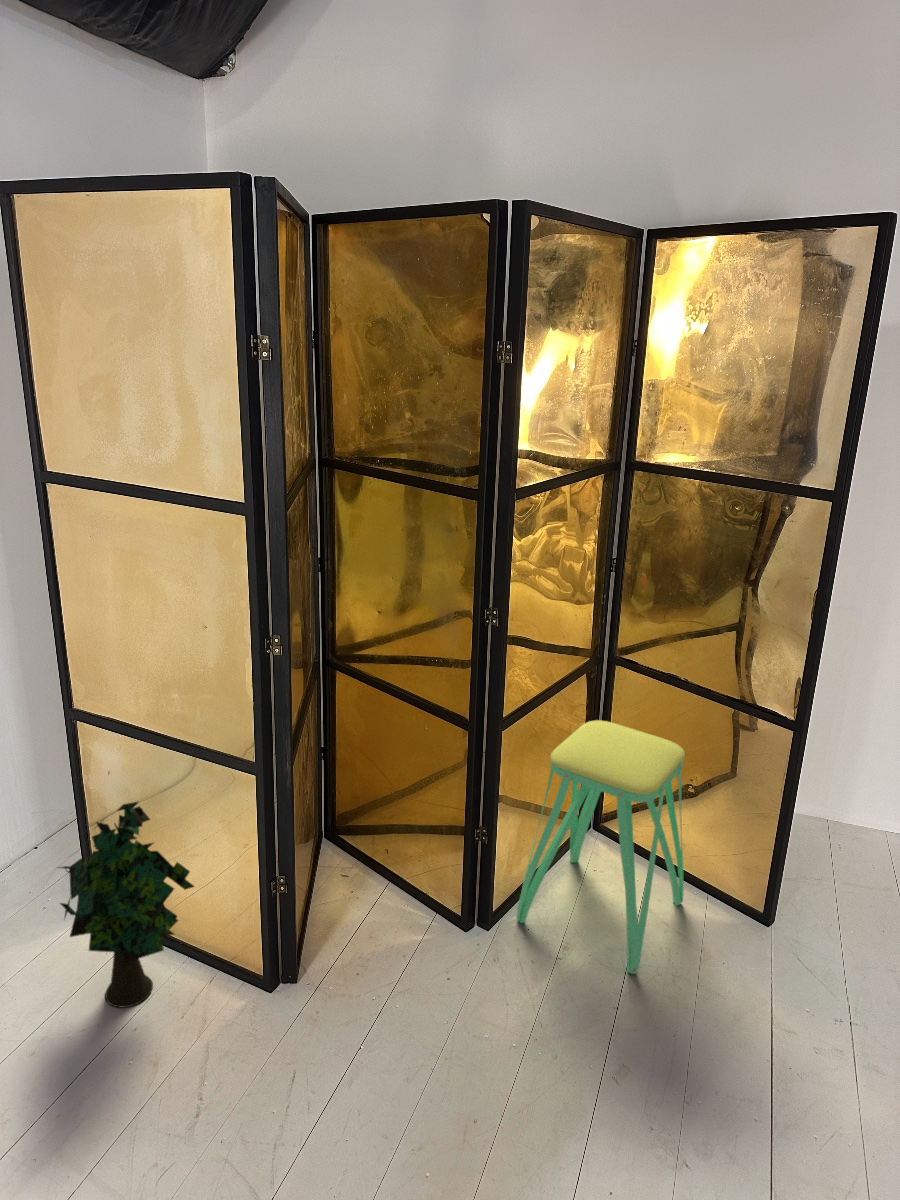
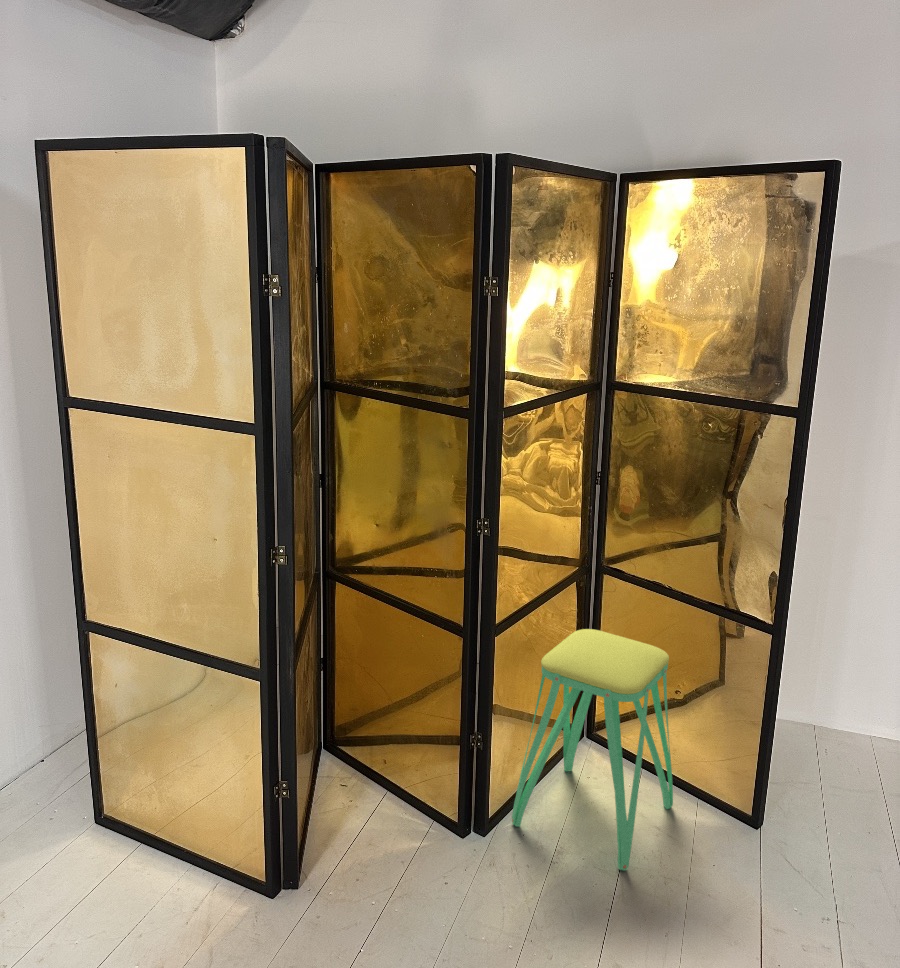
decorative plant: present [59,802,194,1008] -> none [74,704,206,905]

